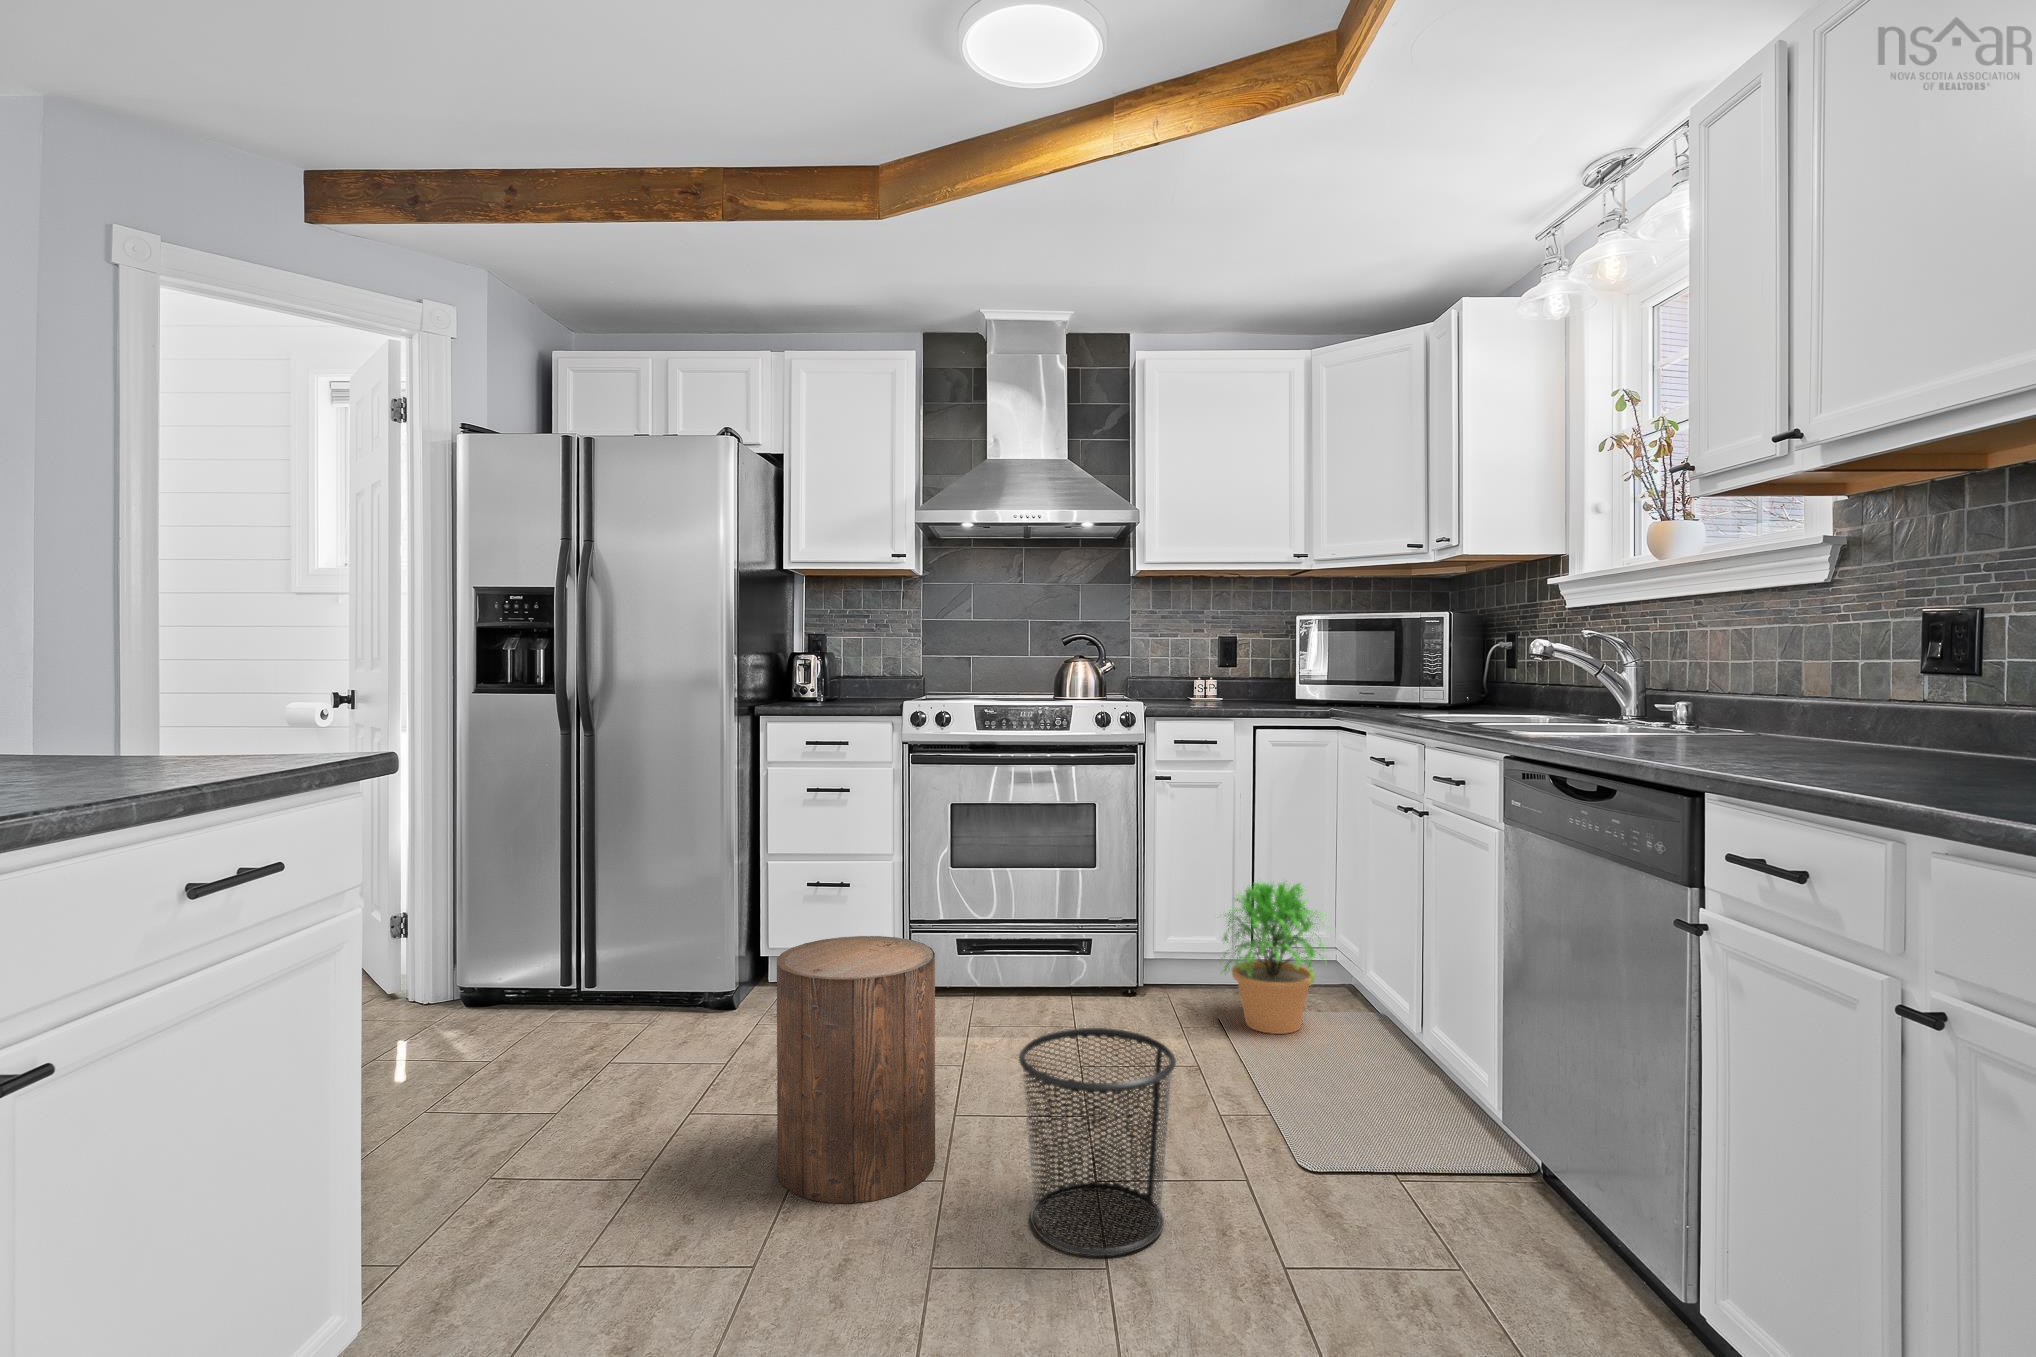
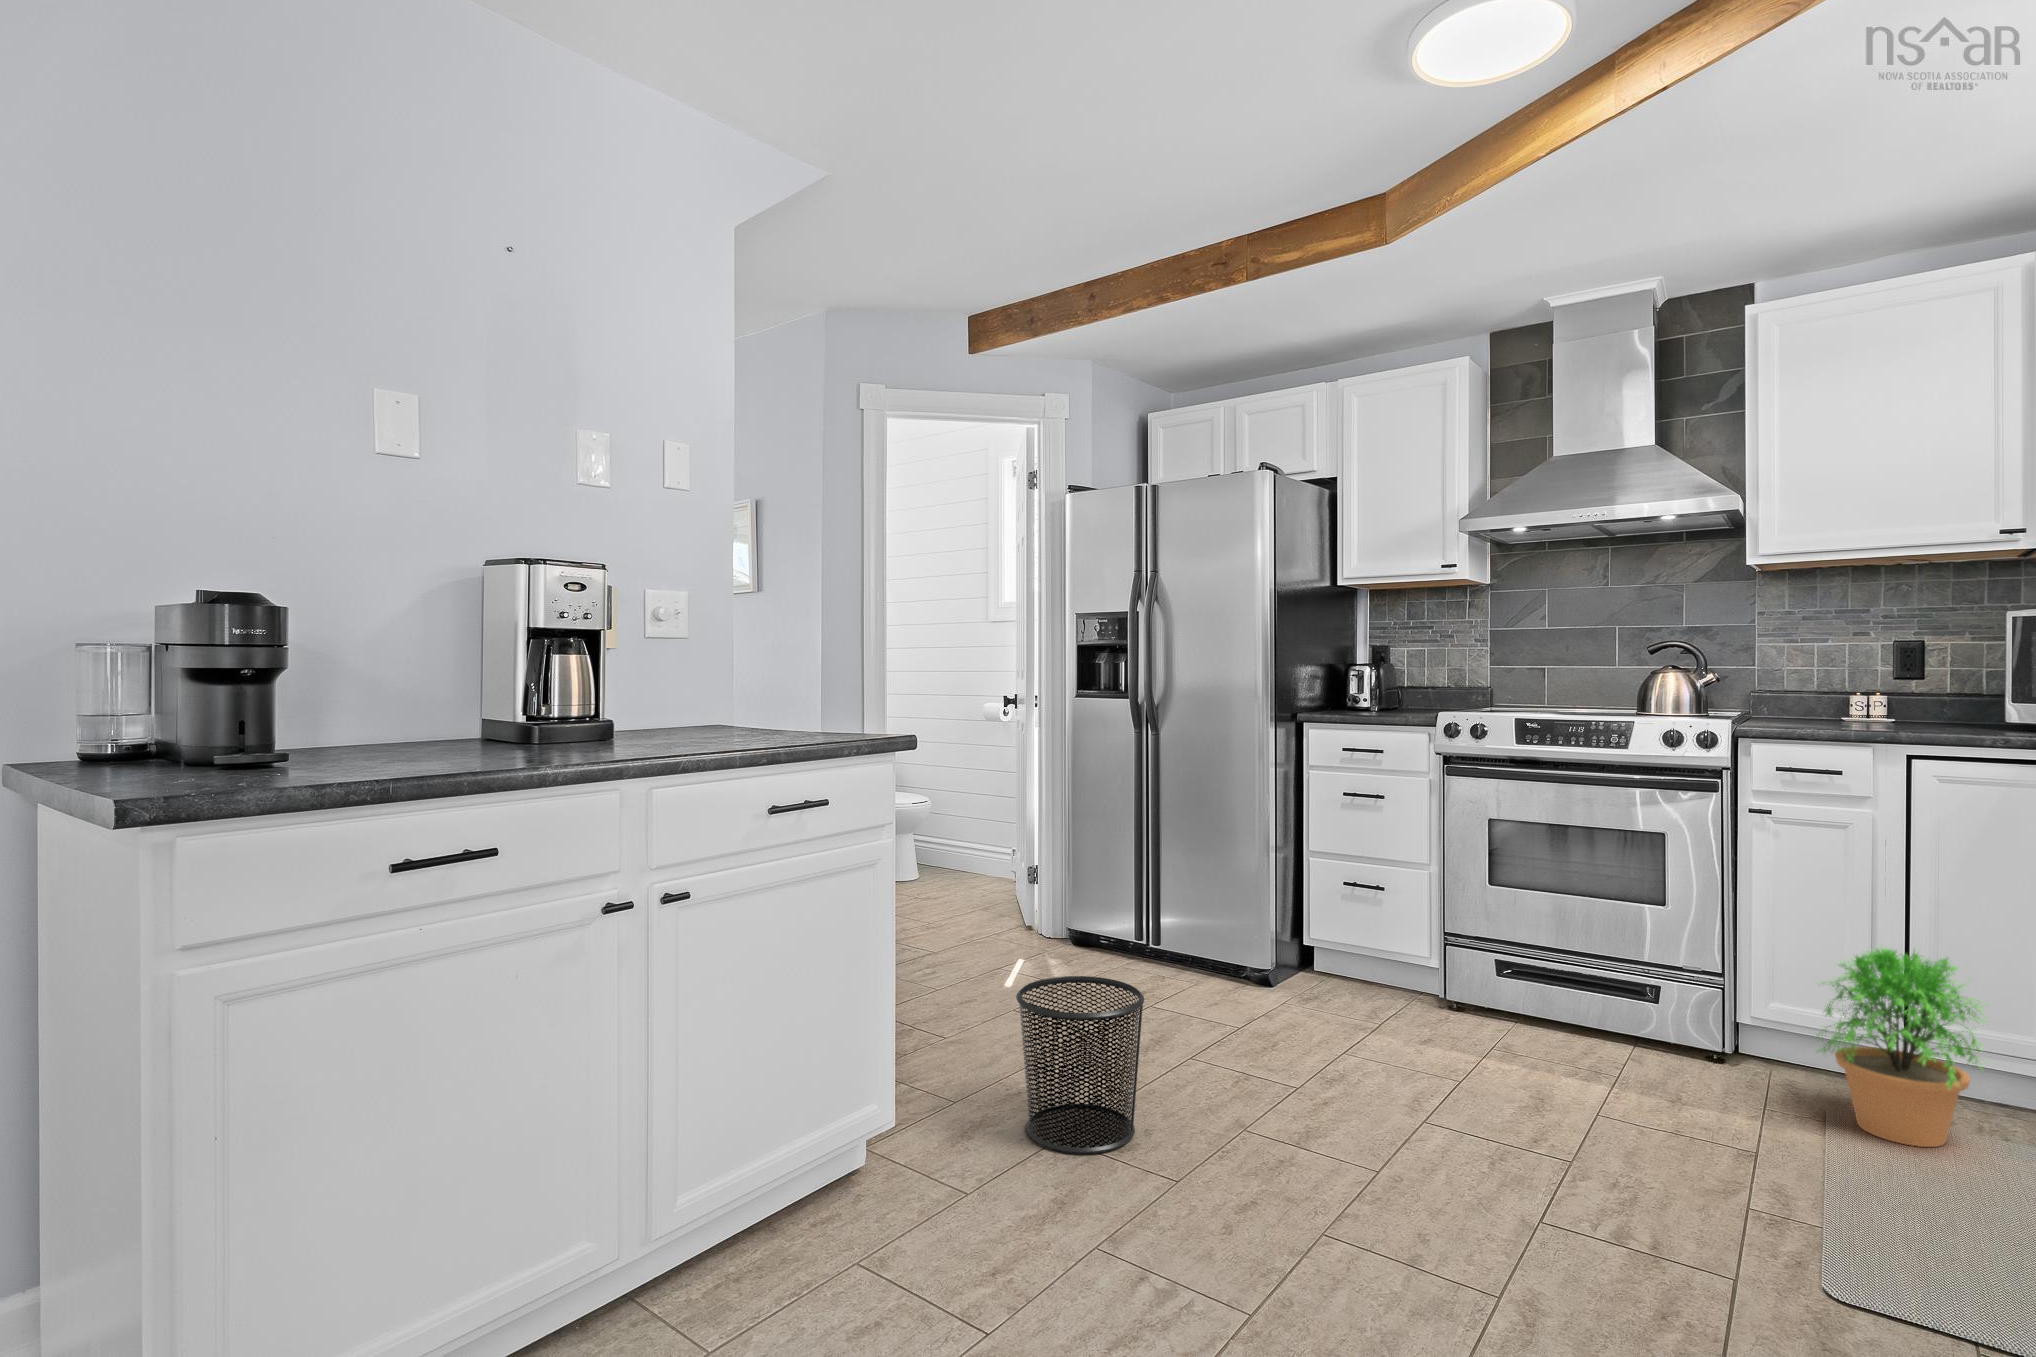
stool: present [777,936,935,1203] -> none [1230,926,1379,1167]
trash can: present [1019,1028,1176,1256] -> present [1016,976,1144,1154]

